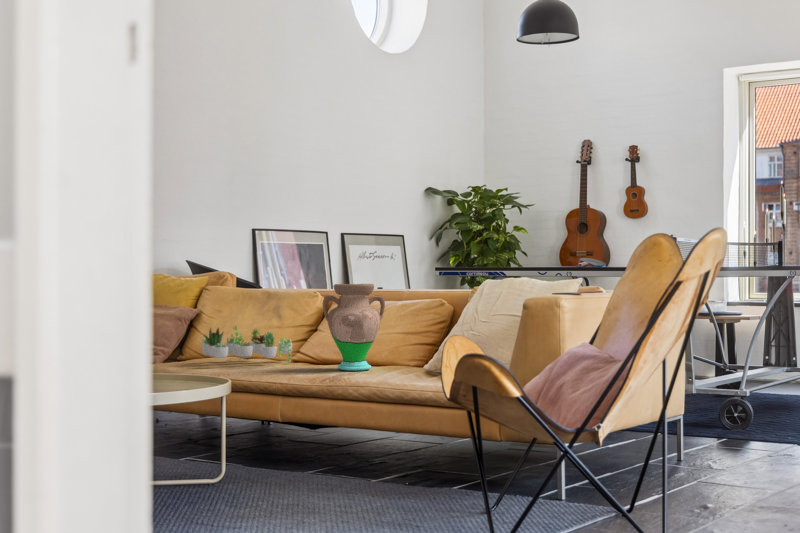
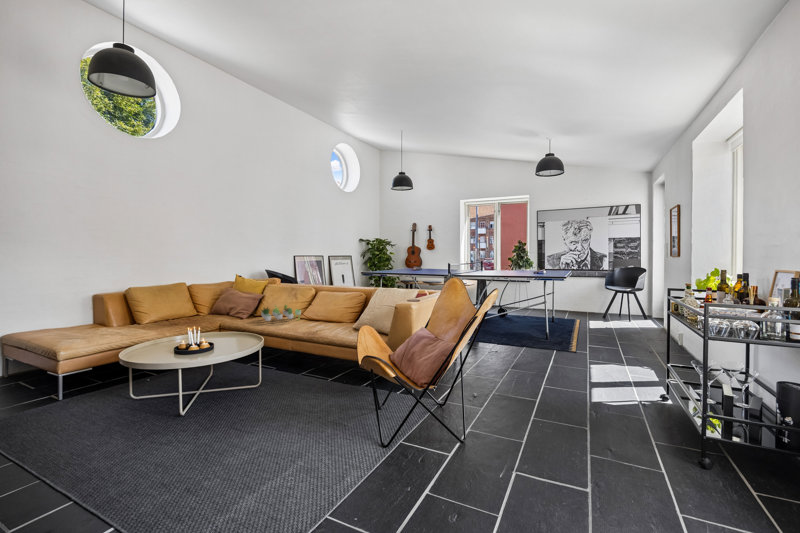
vase: present [323,284,385,371] -> none [311,289,338,326]

